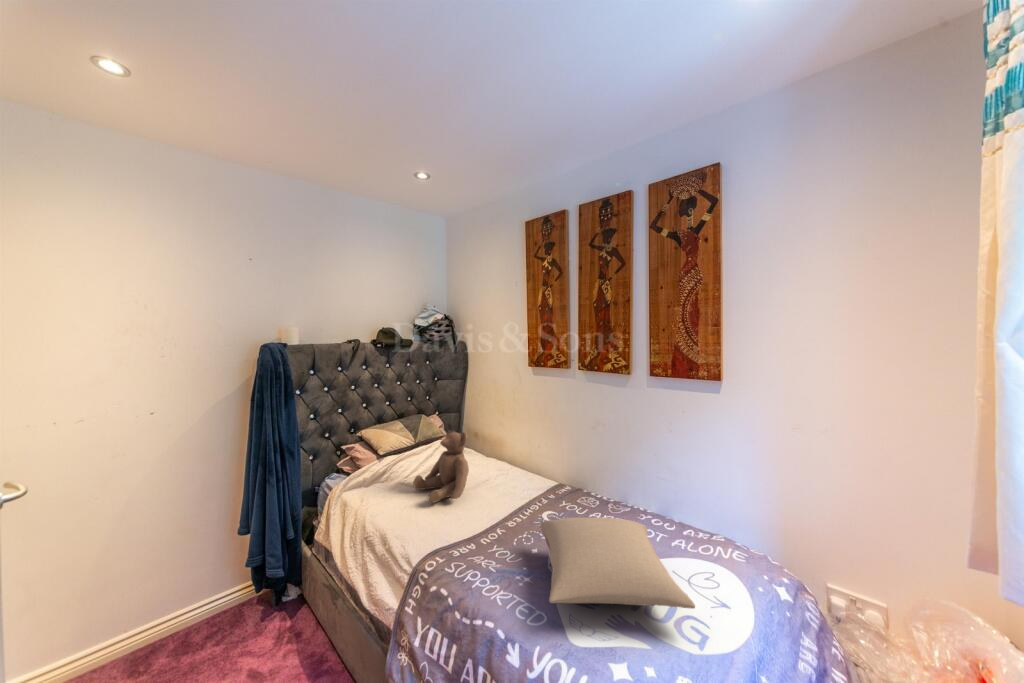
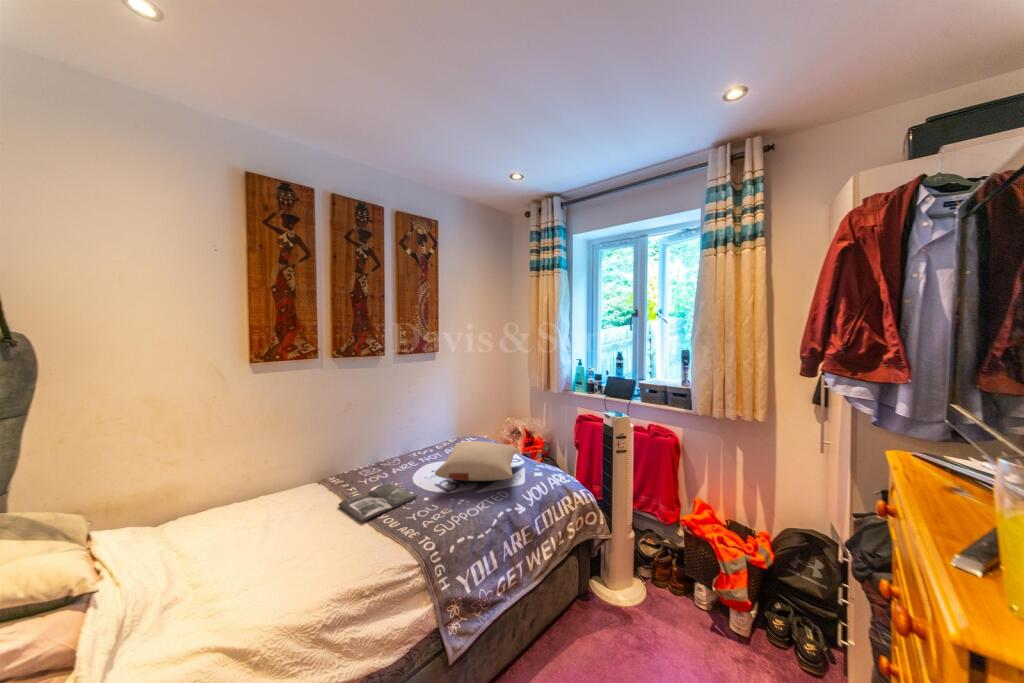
teddy bear: present [413,431,469,503] -> none [206,456,321,578]
magazine: none [475,497,550,537] -> present [339,483,416,522]

